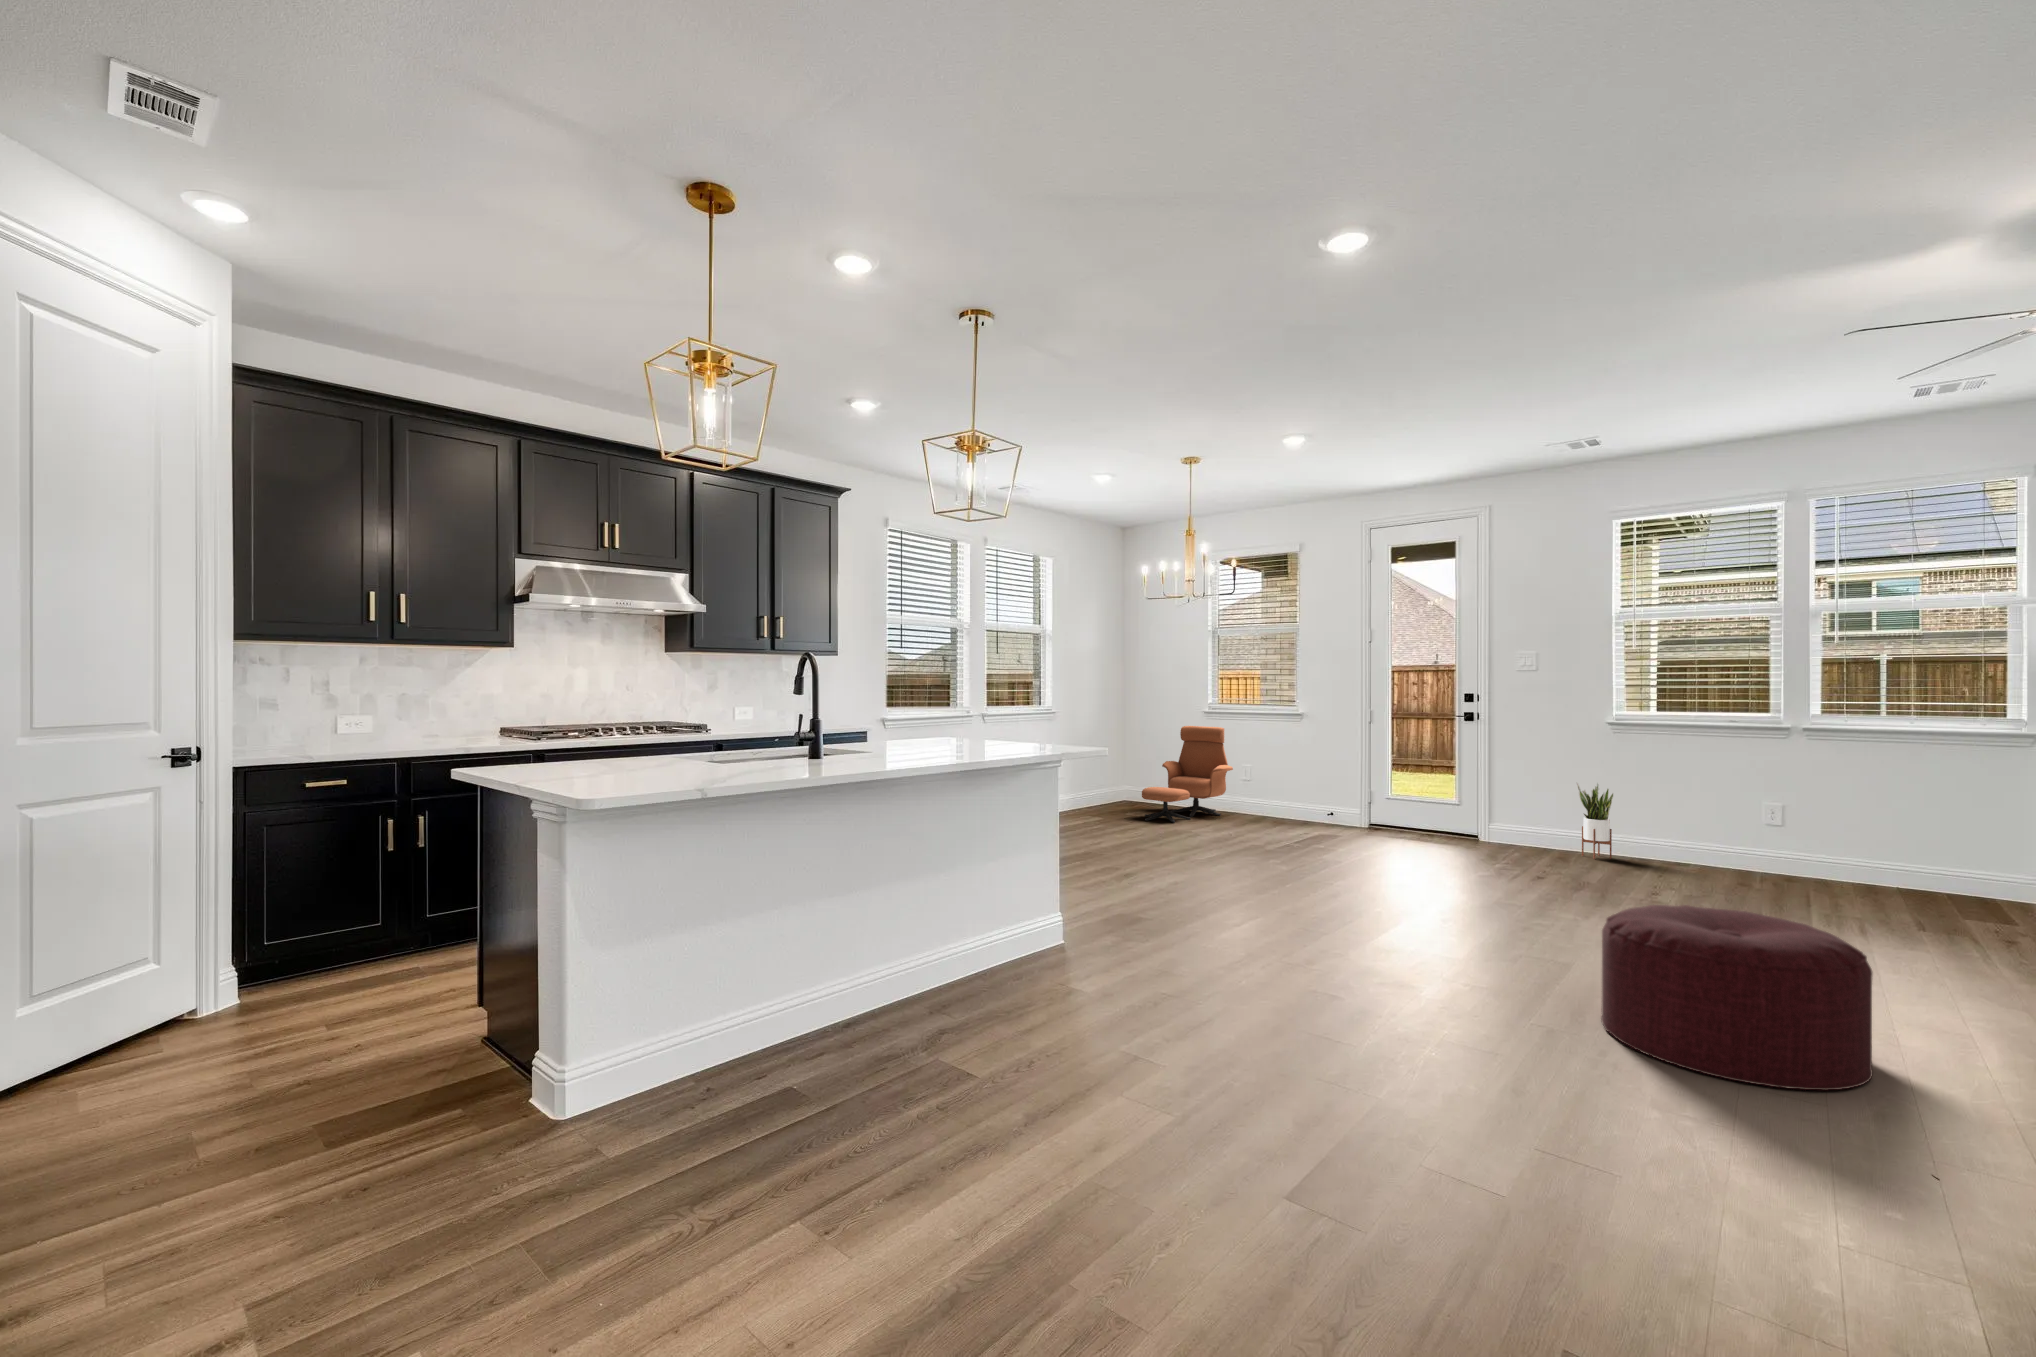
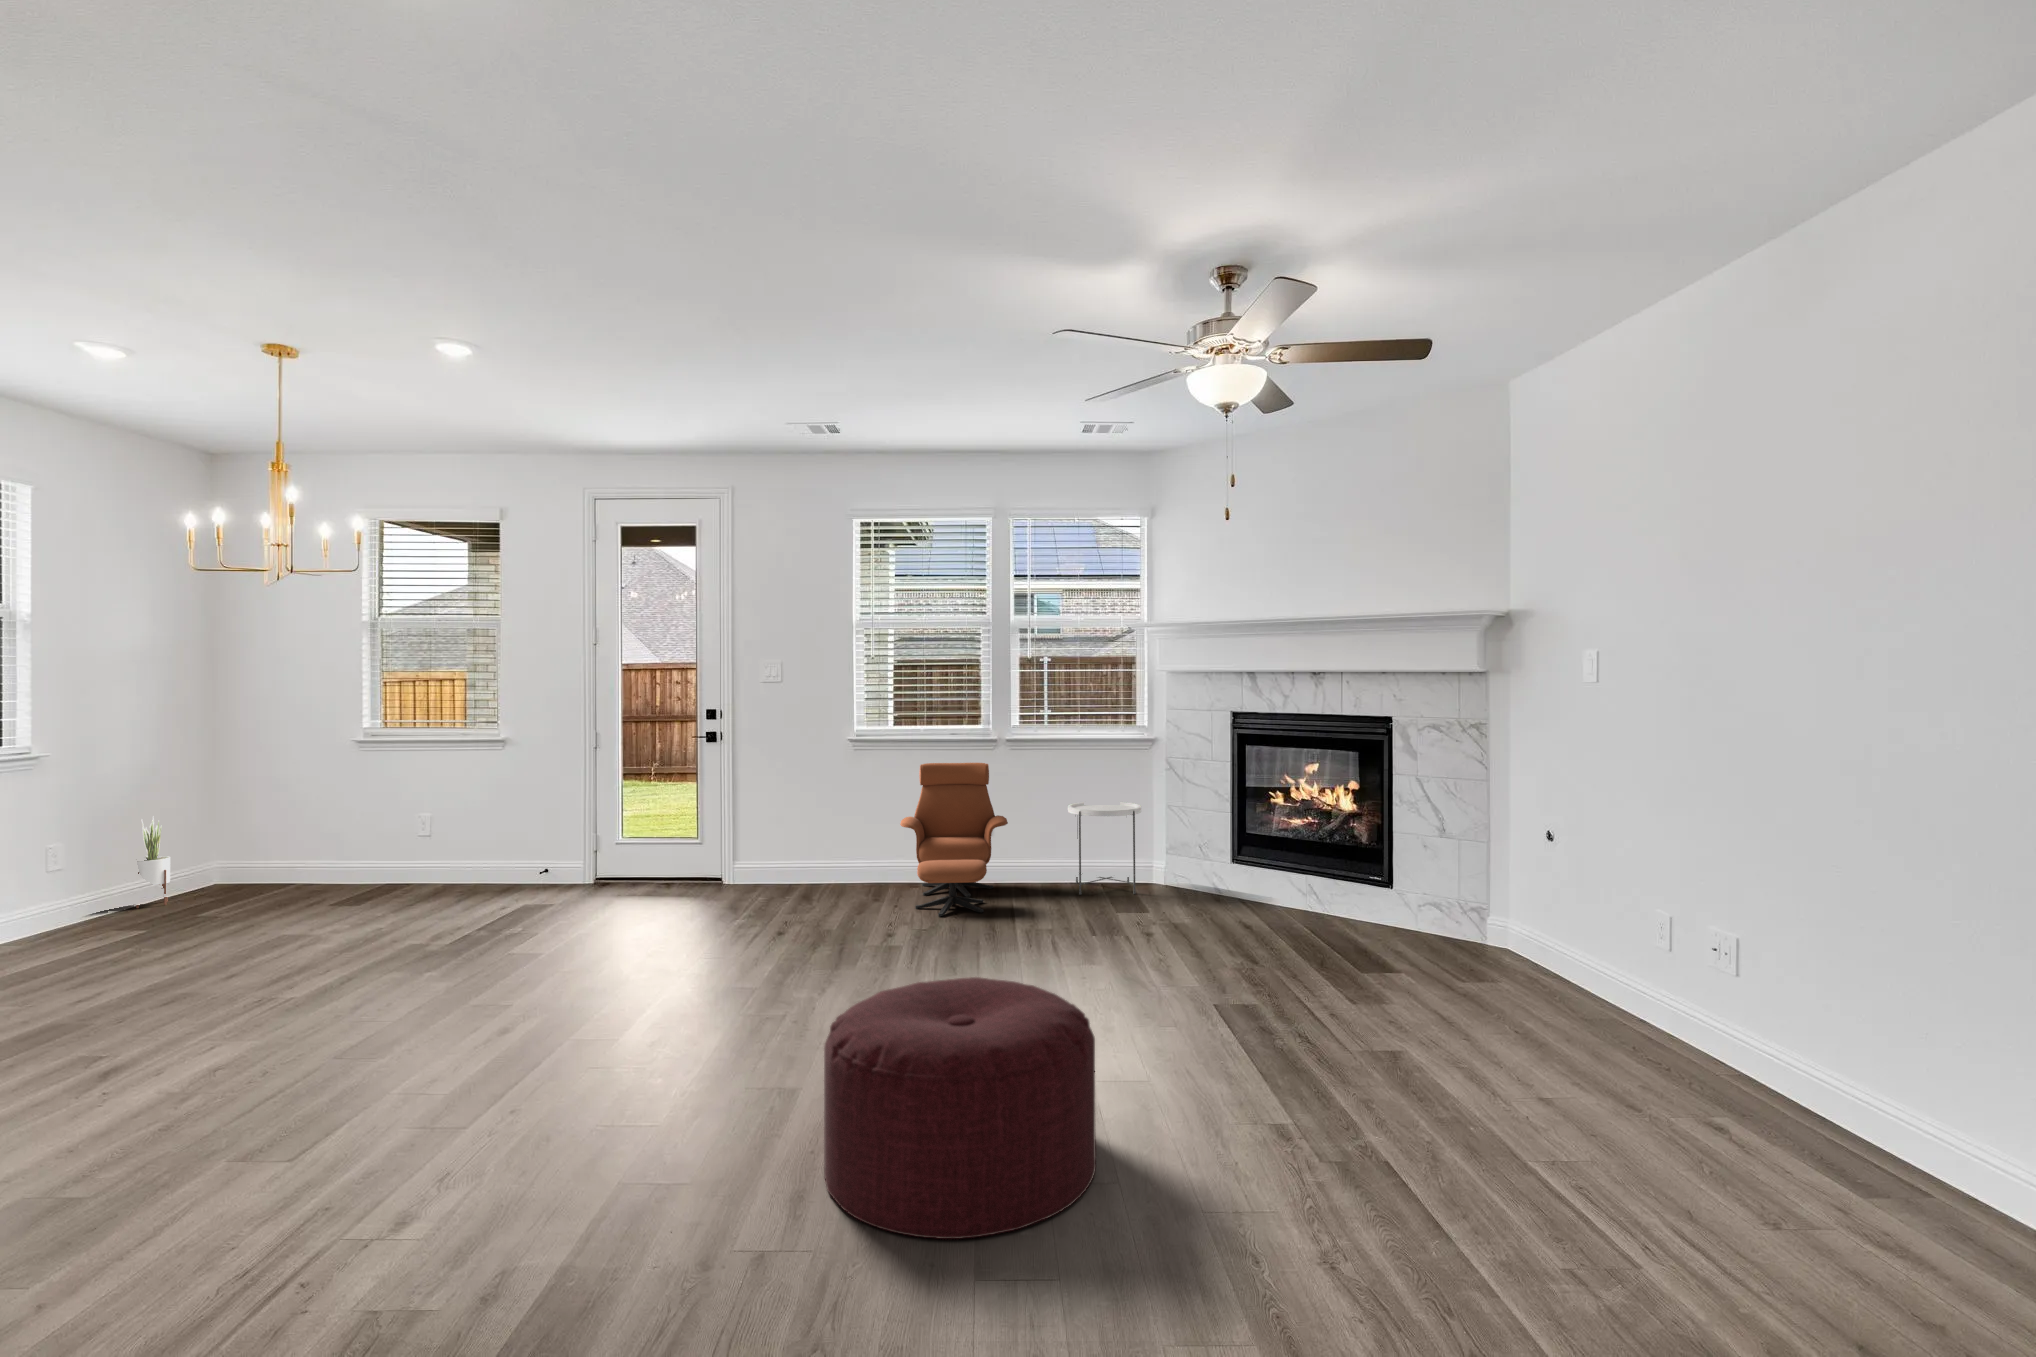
lounge chair: present [1142,726,1233,823] -> present [900,763,1008,916]
potted plant: present [1577,783,1613,859] -> present [136,817,170,908]
side table: none [1888,804,2005,913] -> present [1068,802,1141,895]

